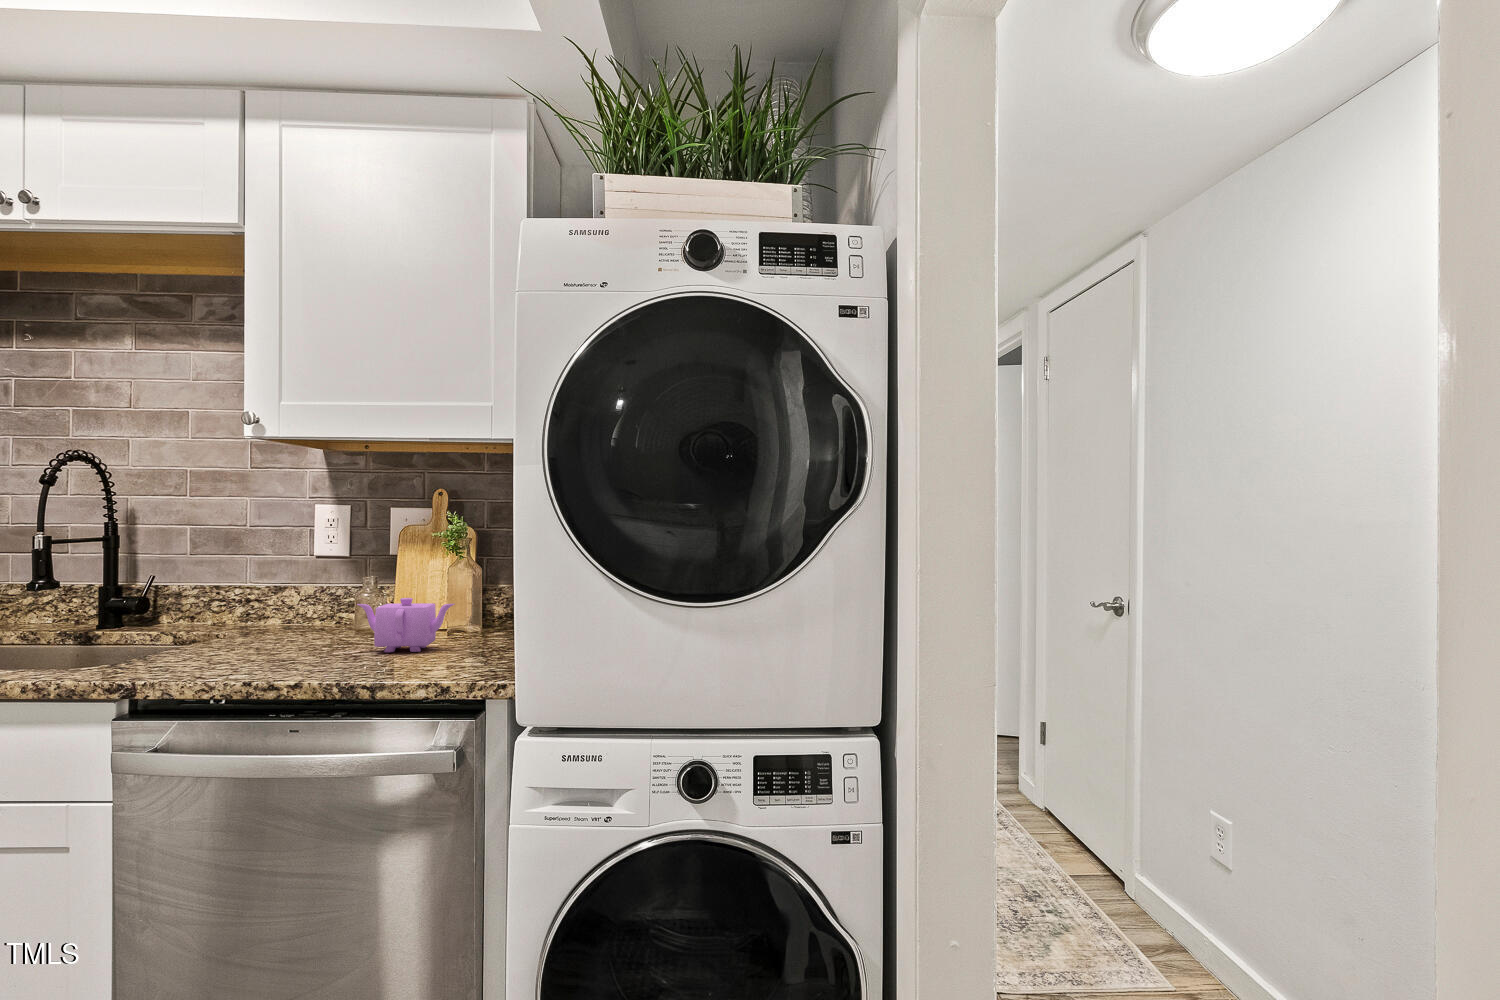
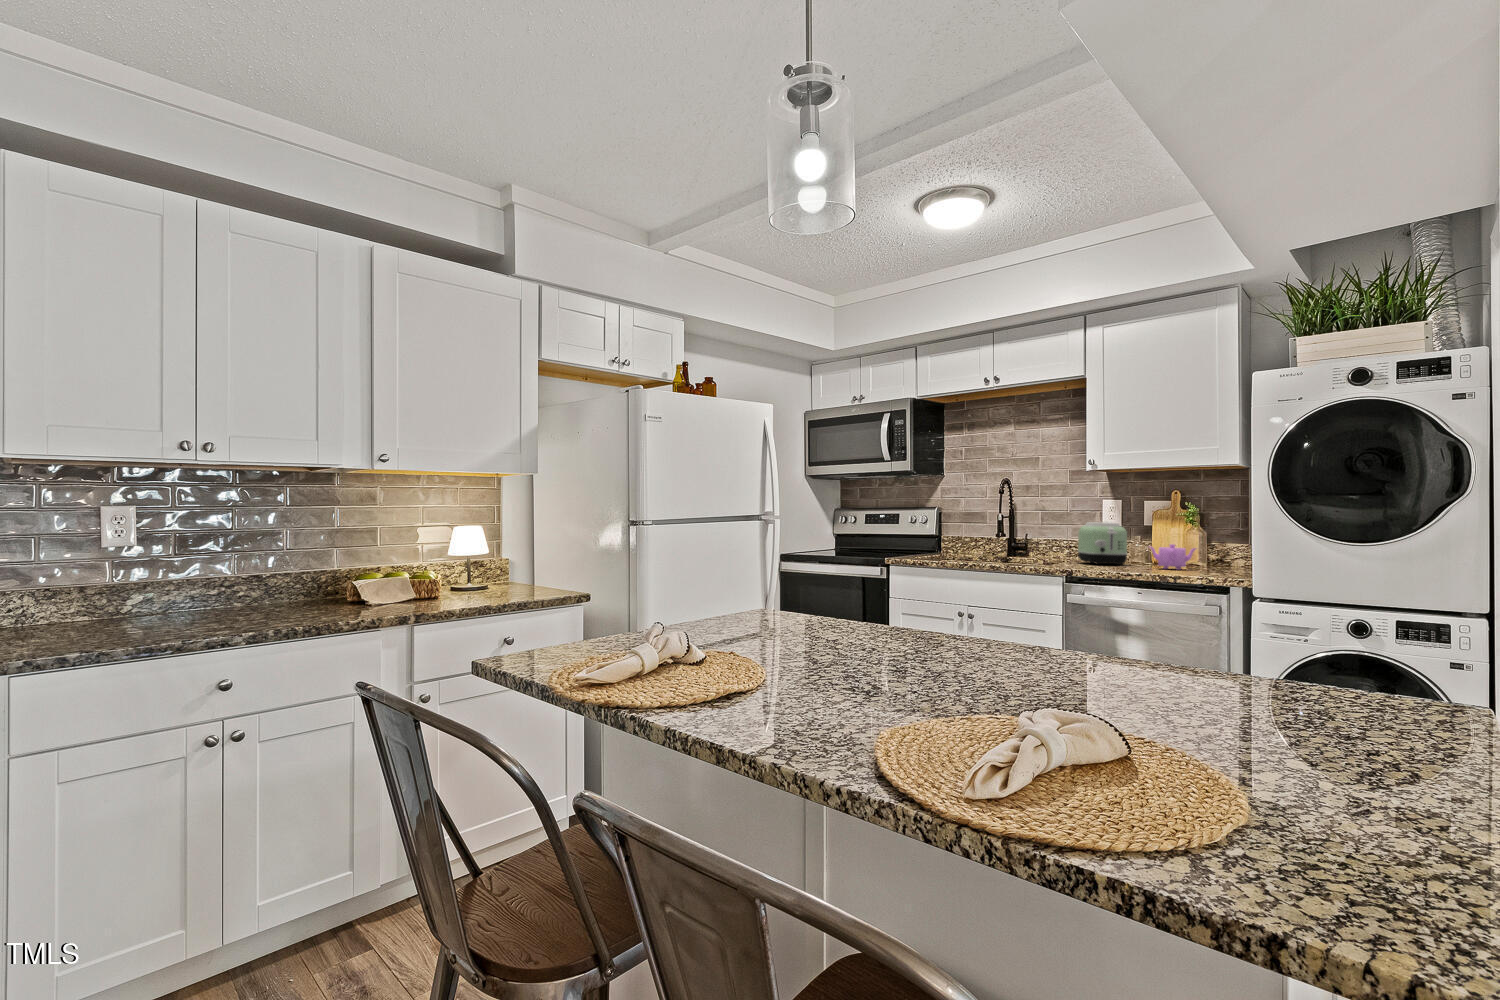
toaster: none [240,550,340,645] -> present [1078,522,1128,565]

